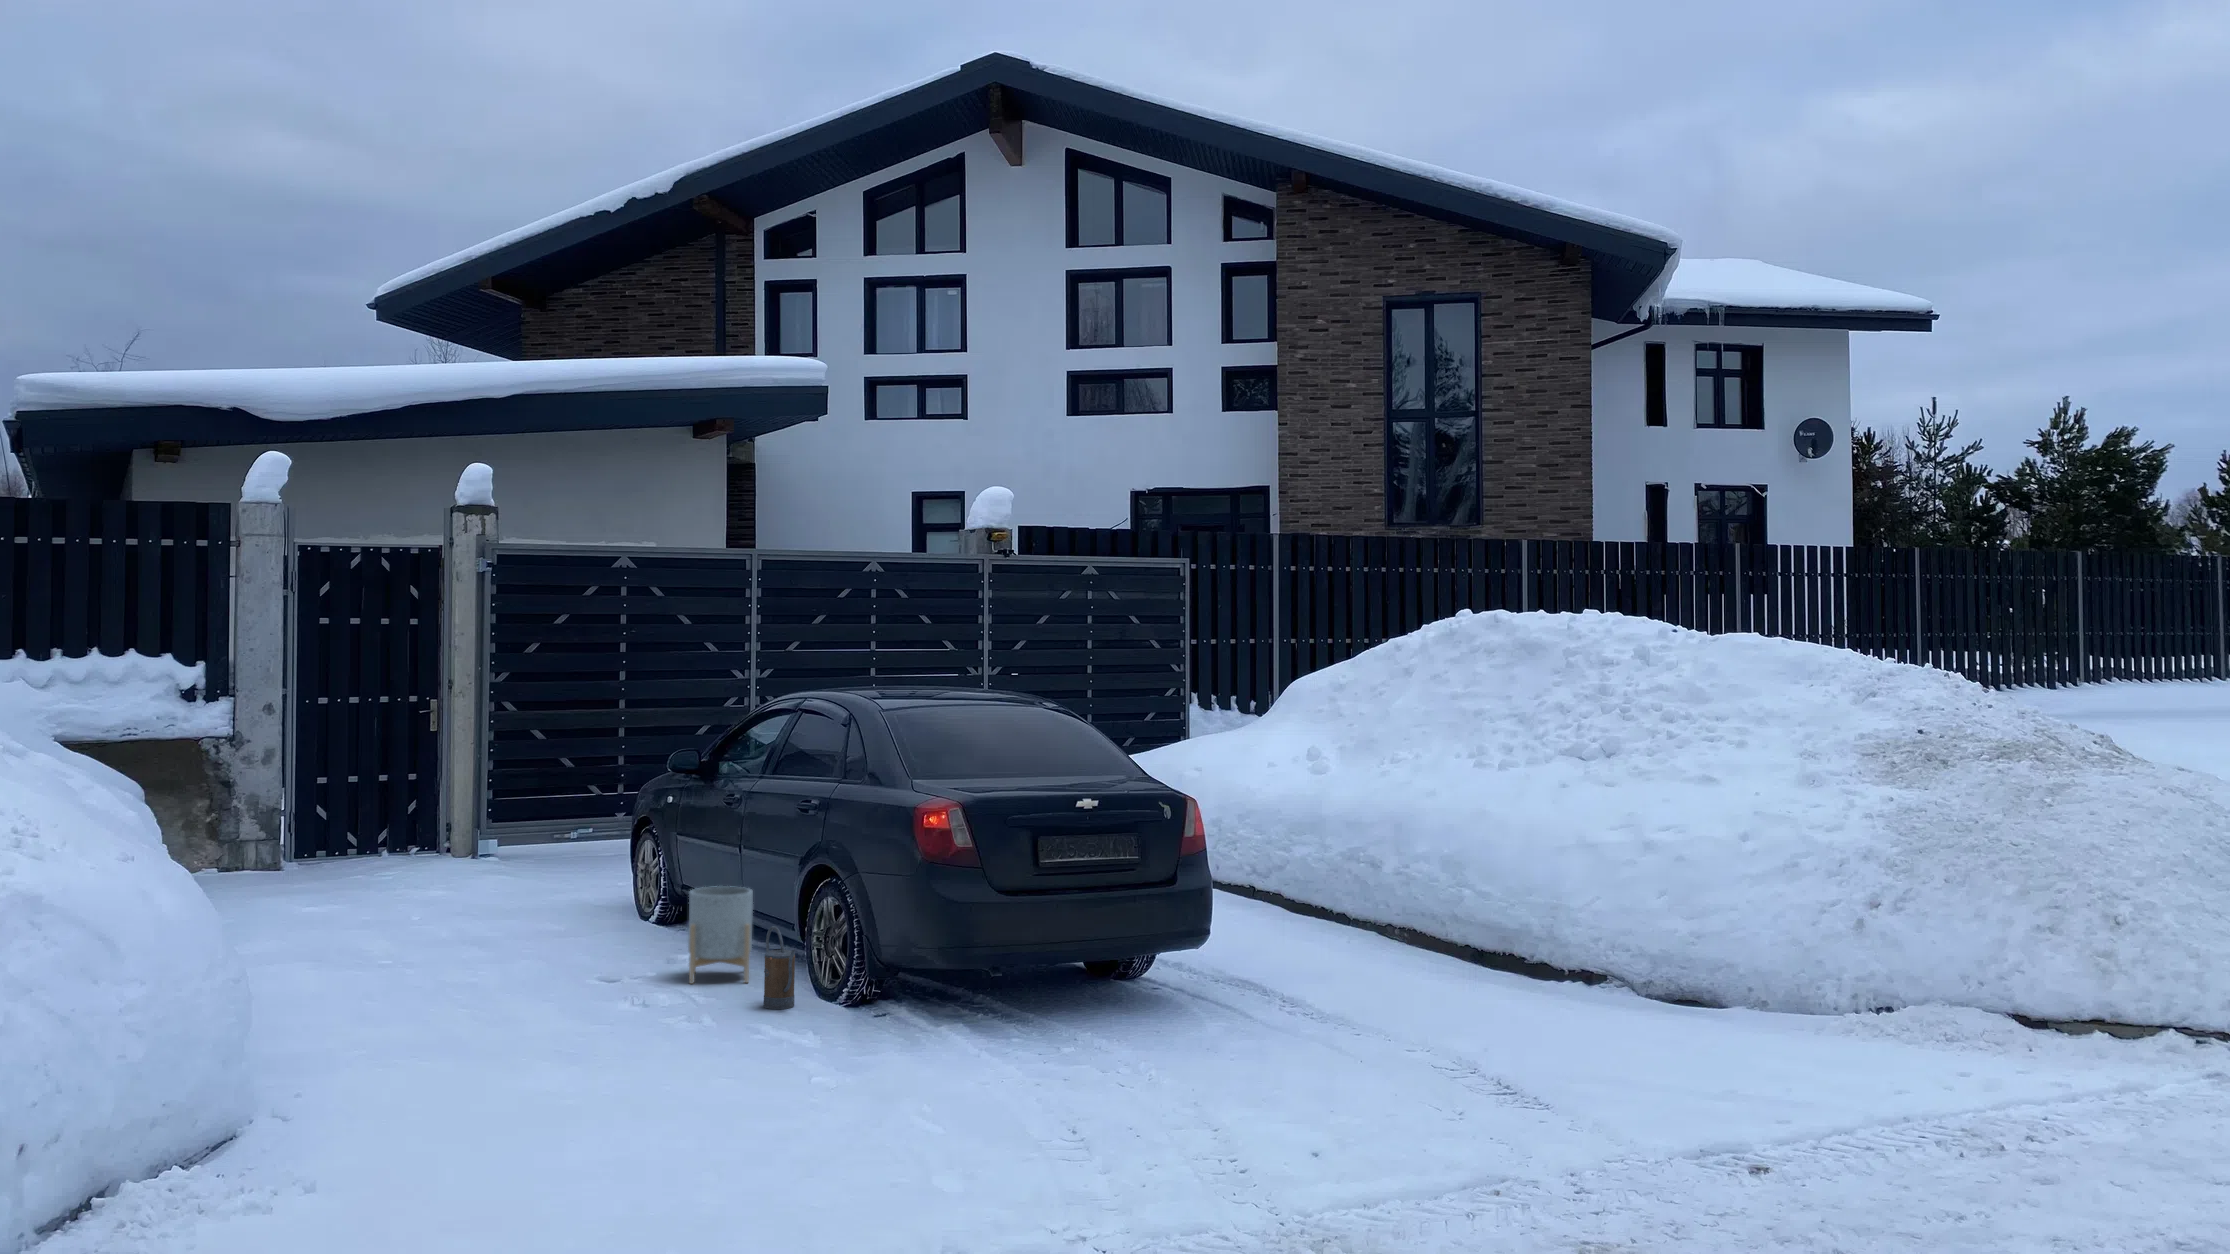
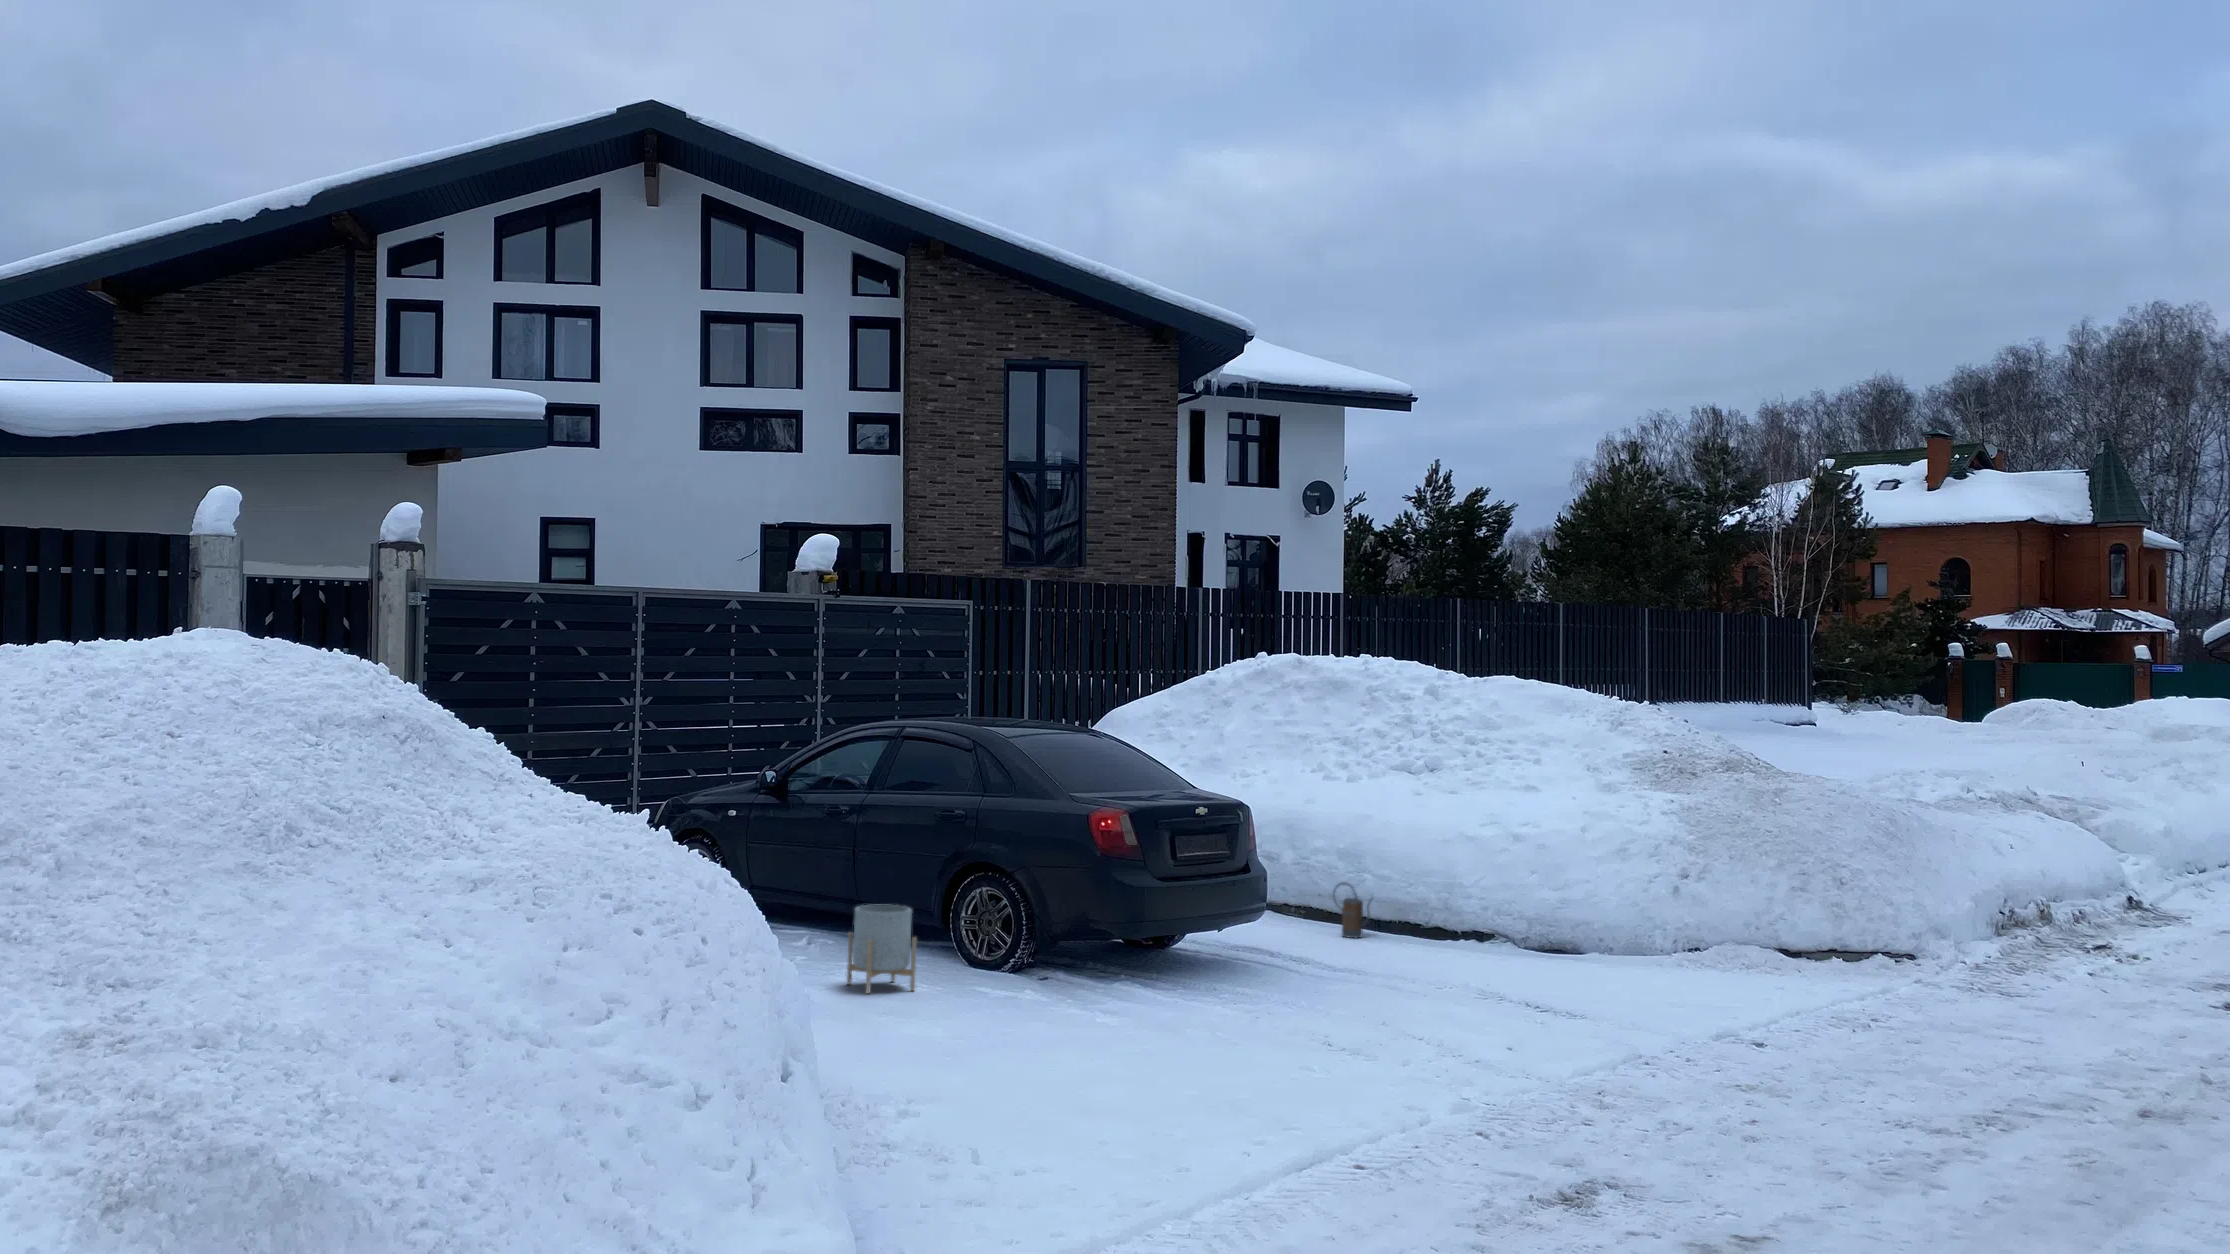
watering can: present [764,926,795,1009] -> present [1333,882,1372,938]

